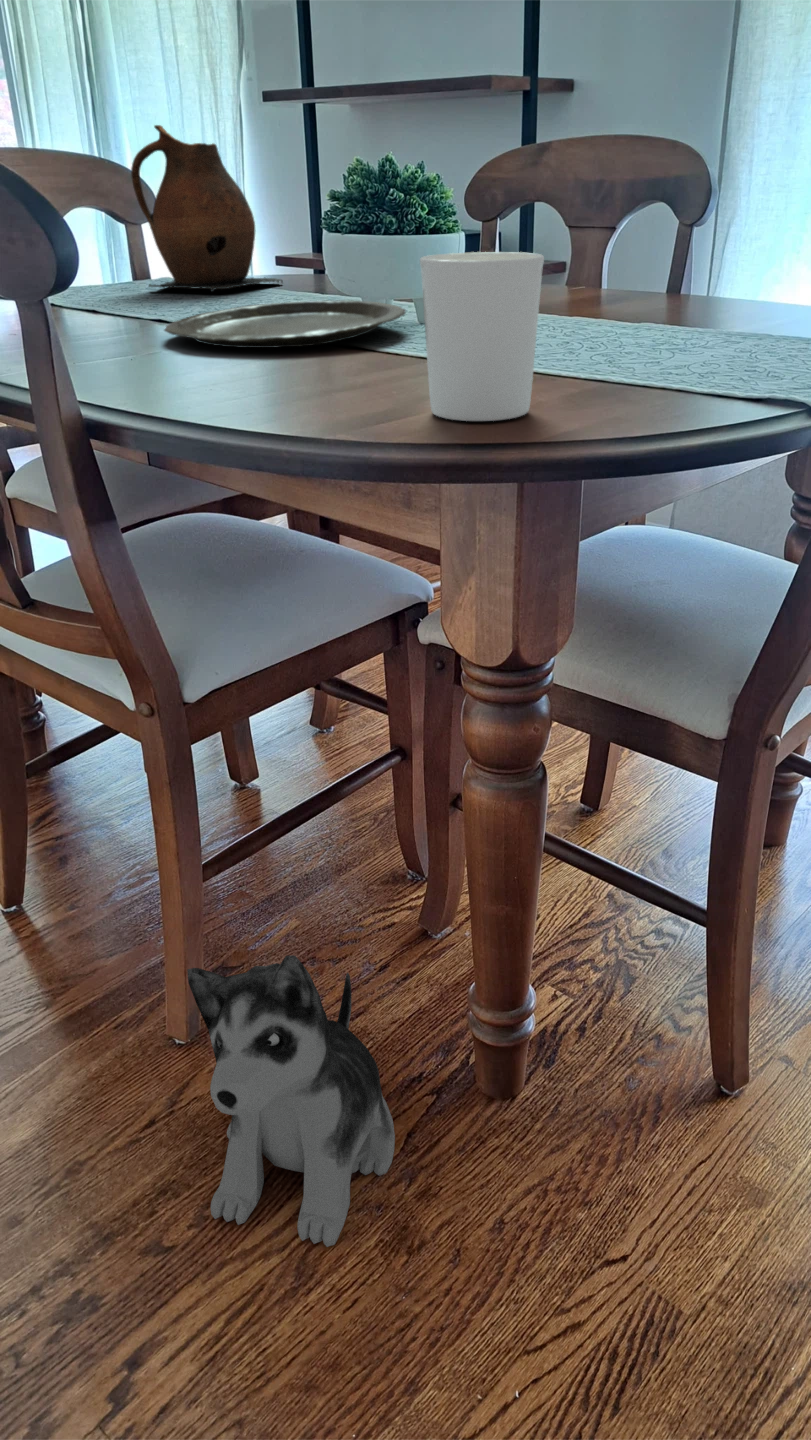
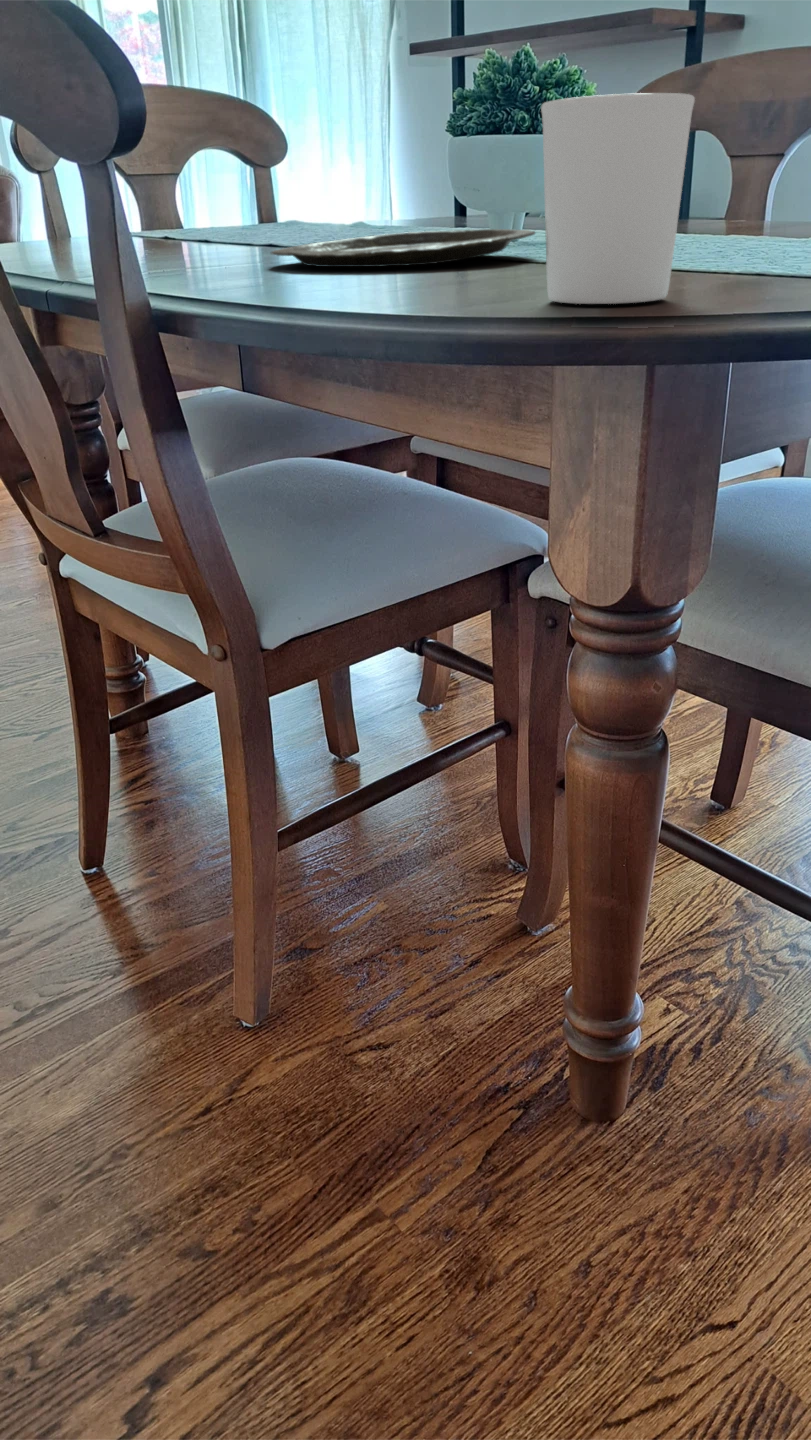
ceramic pitcher: present [131,125,283,292] -> none [260,65,413,240]
plush toy: present [187,955,395,1247] -> none [245,934,472,1271]

